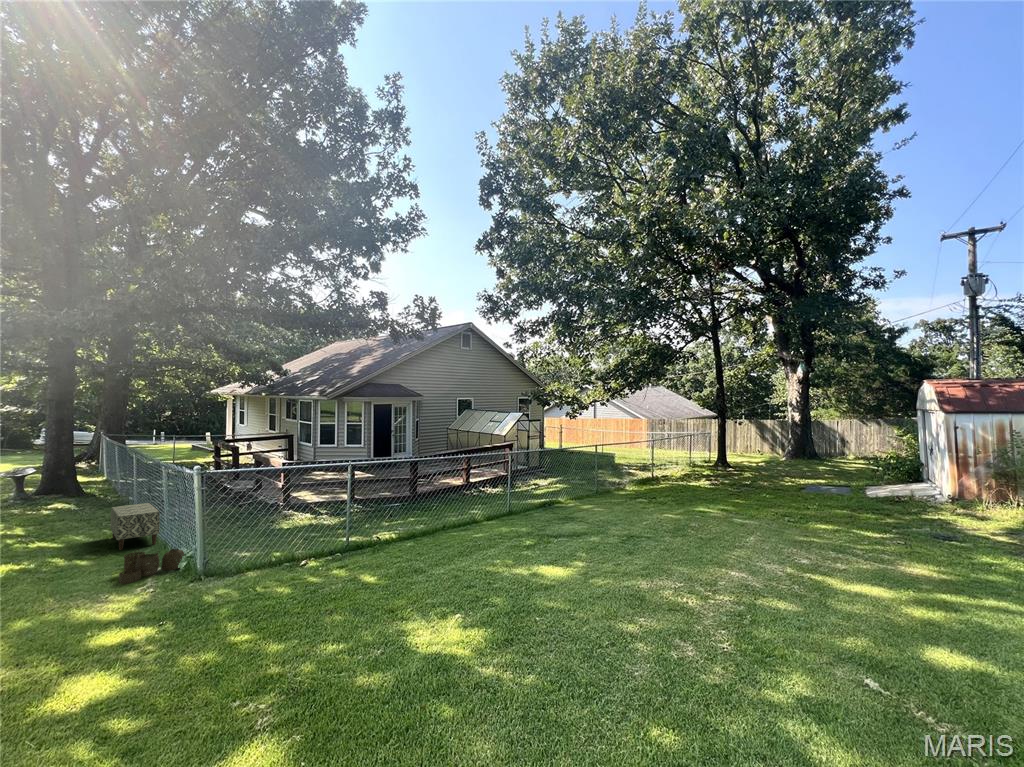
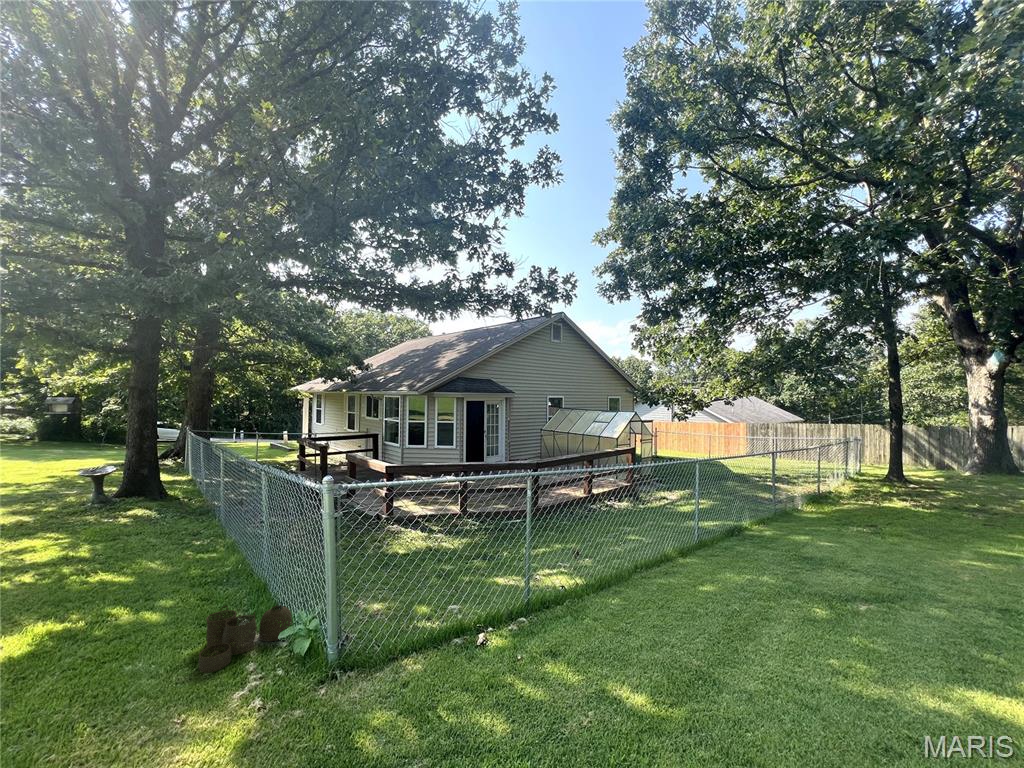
bench: present [110,503,160,550] -> none [191,521,252,591]

